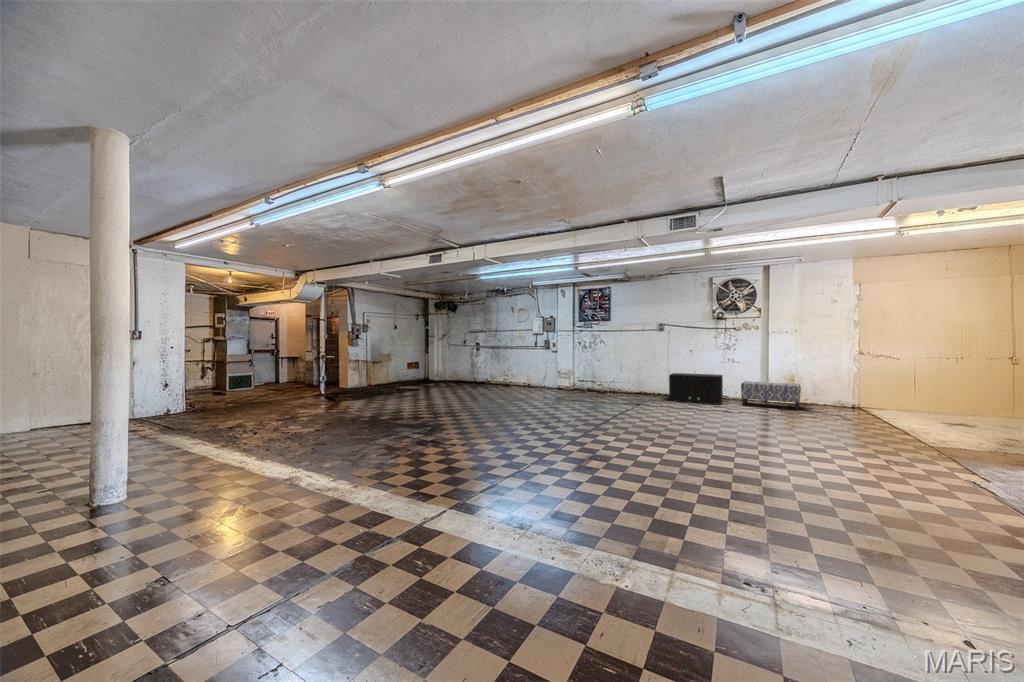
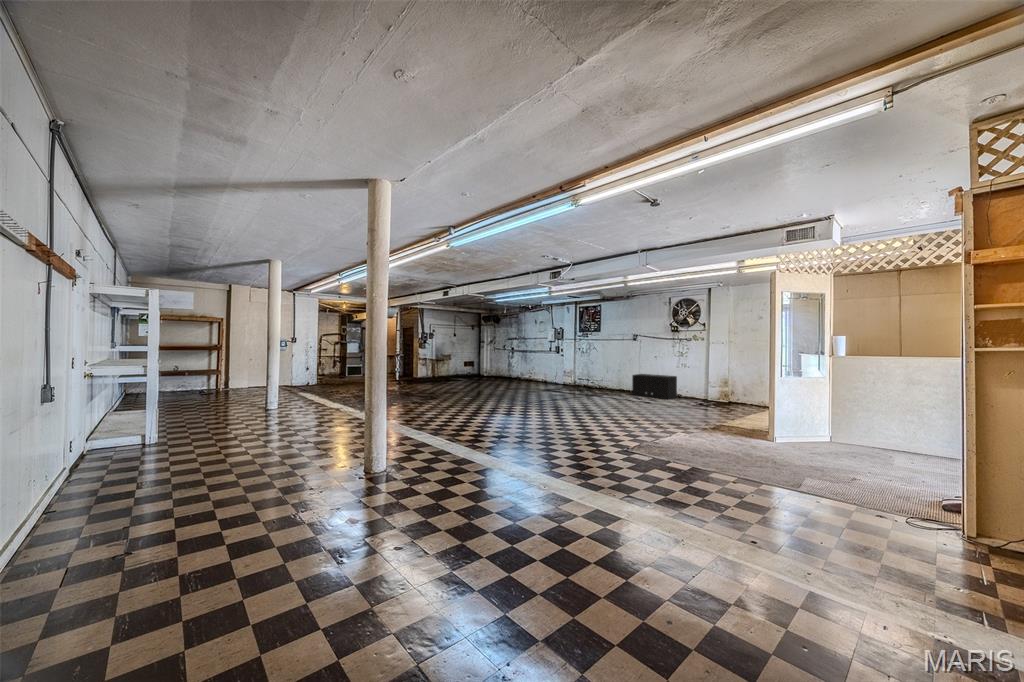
bench: present [741,381,801,410] -> none [684,382,732,405]

